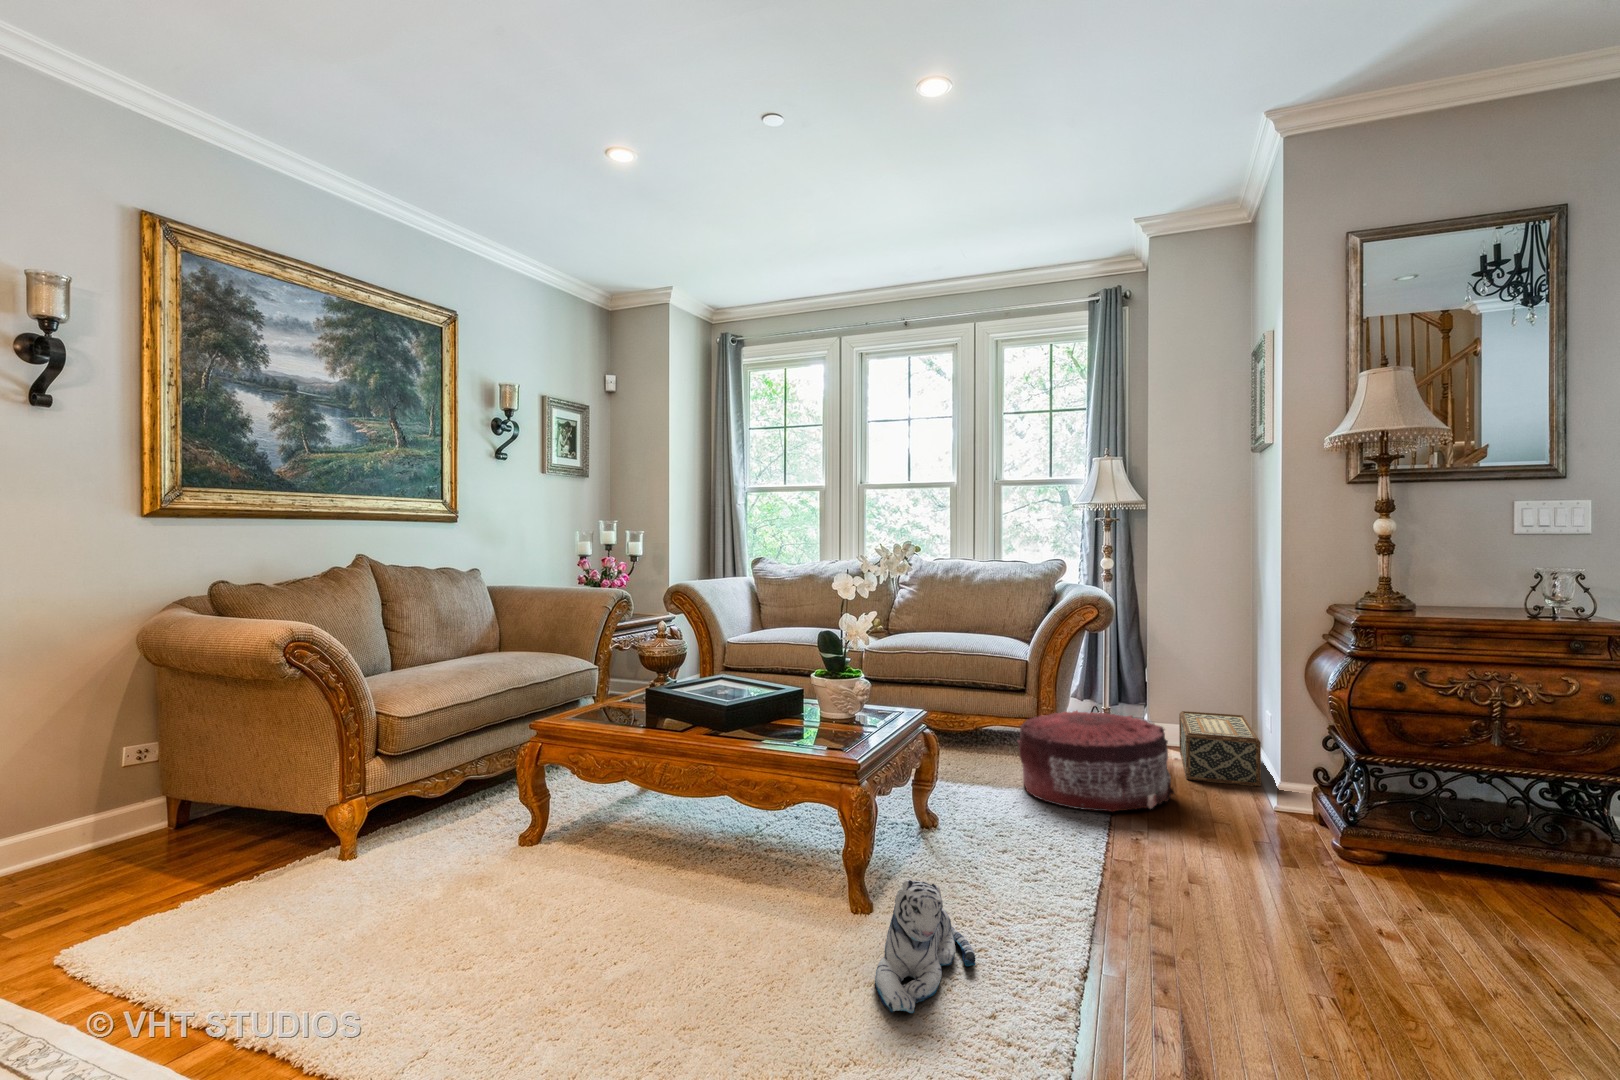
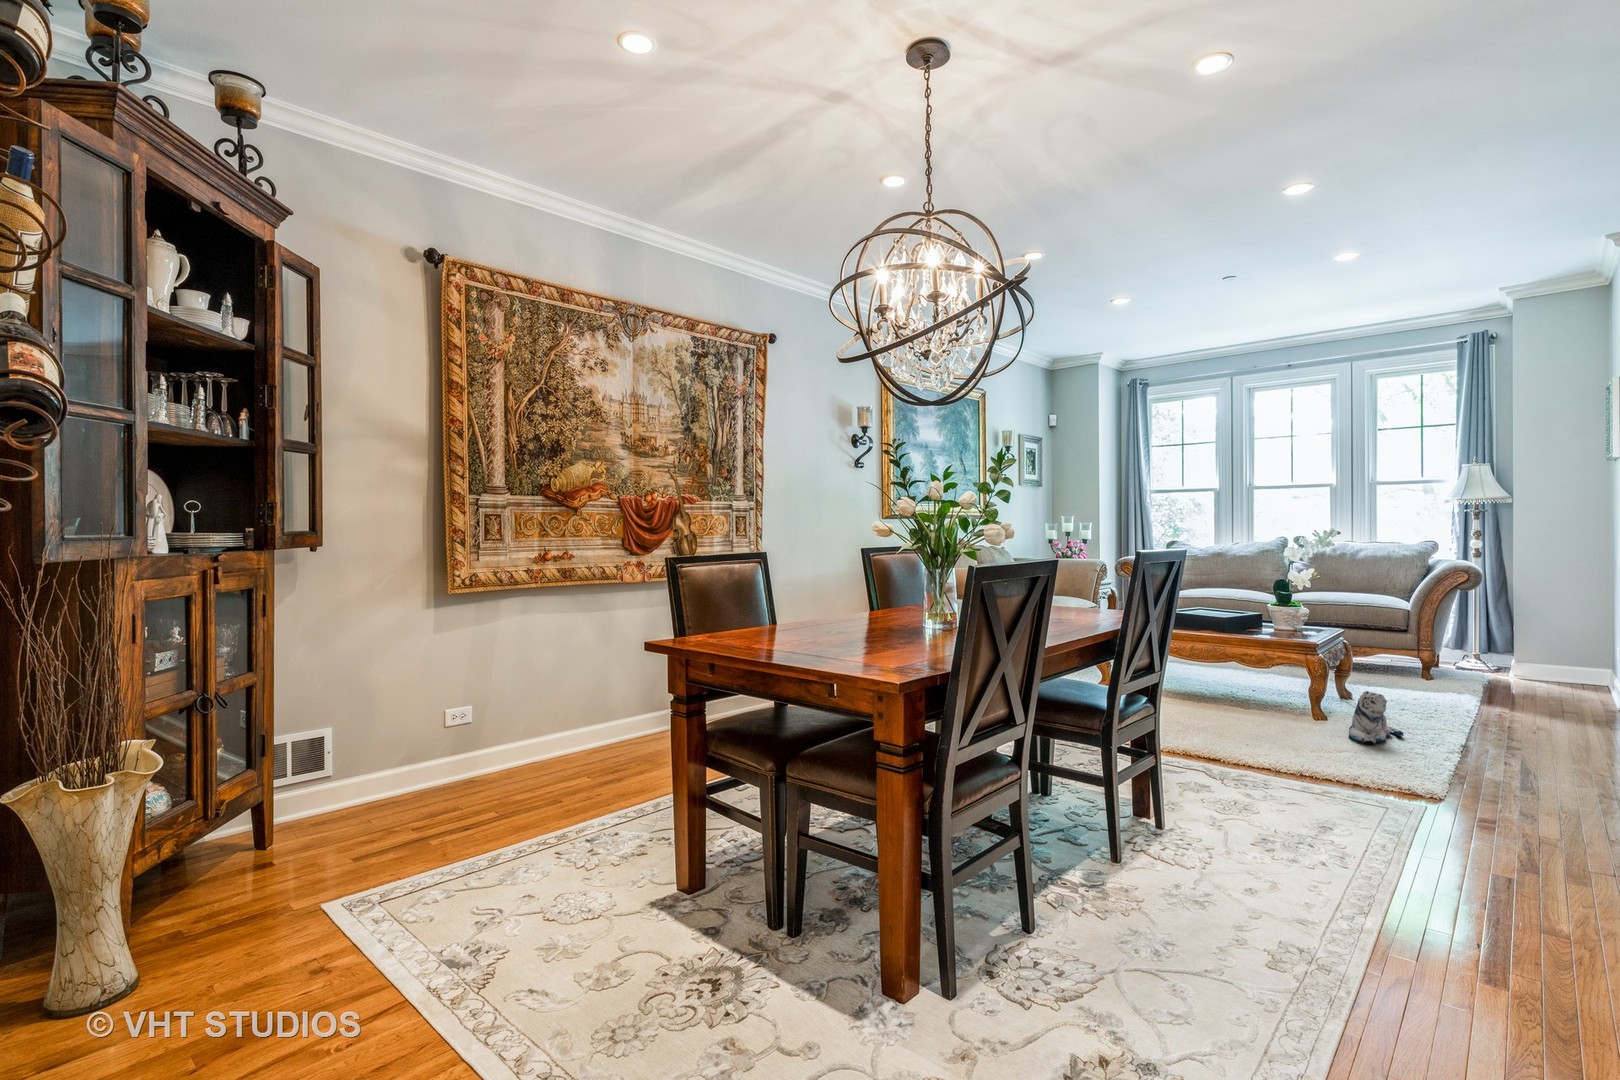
pouf: present [1018,711,1174,812] -> none [1406,642,1534,701]
woven basket: present [1179,711,1261,787] -> none [1542,651,1610,698]

